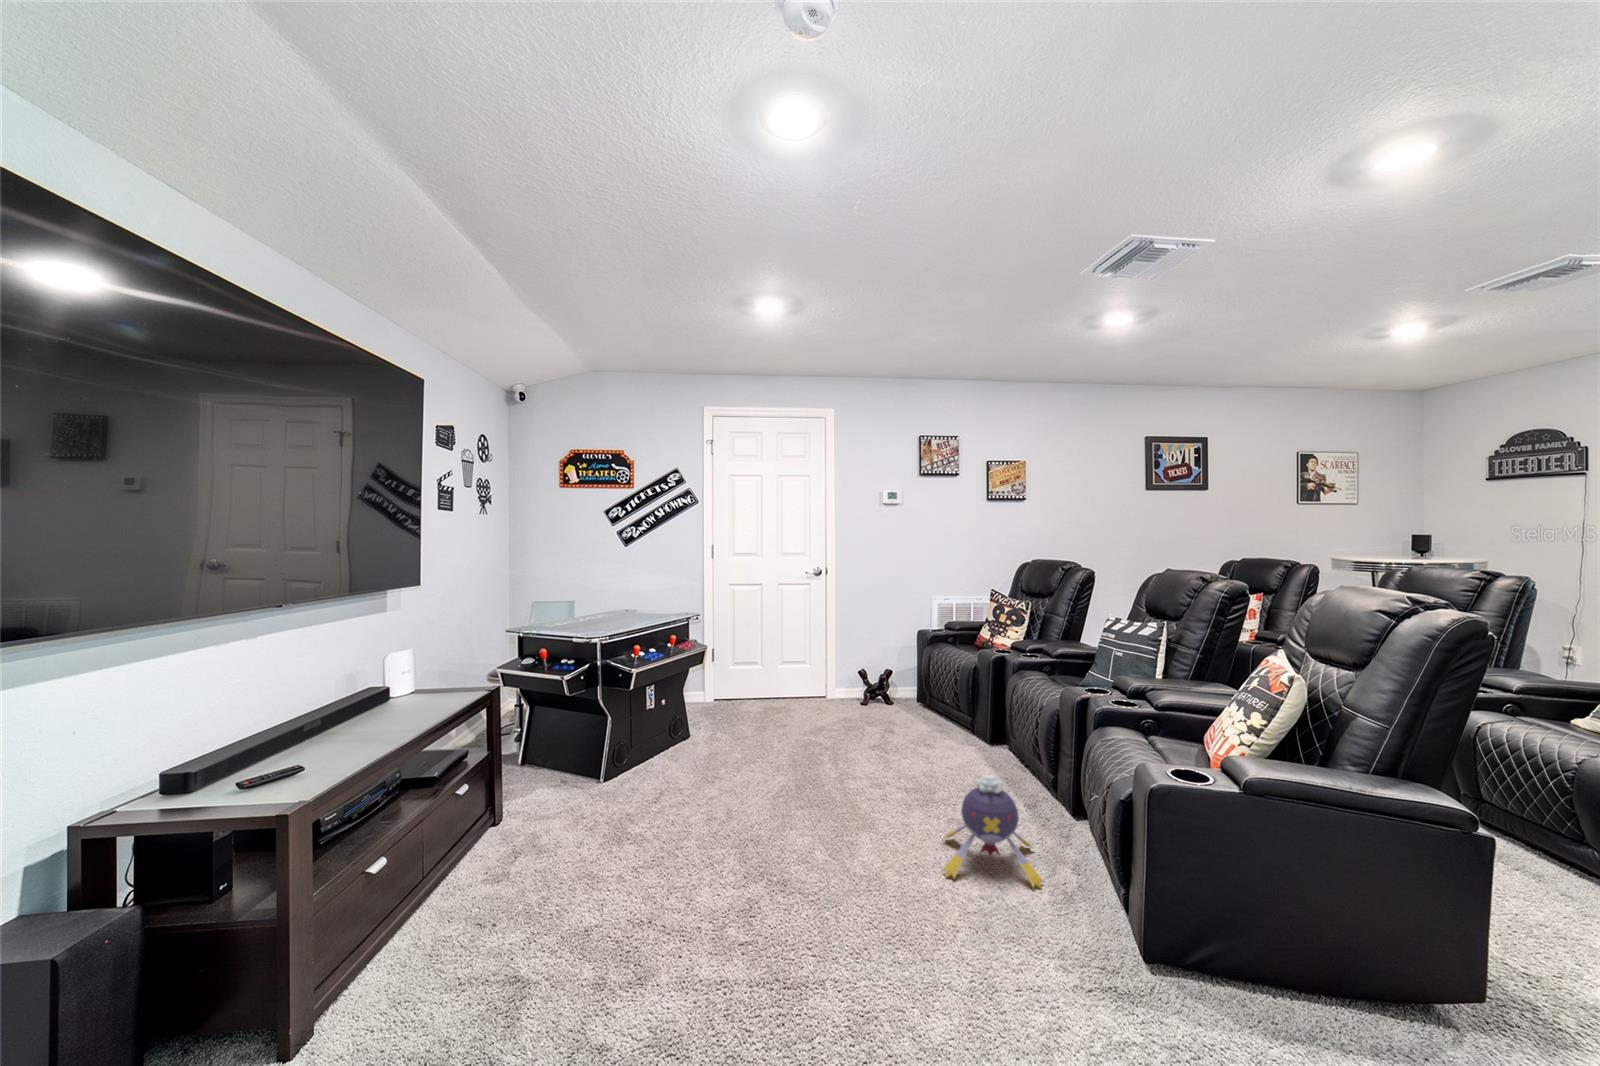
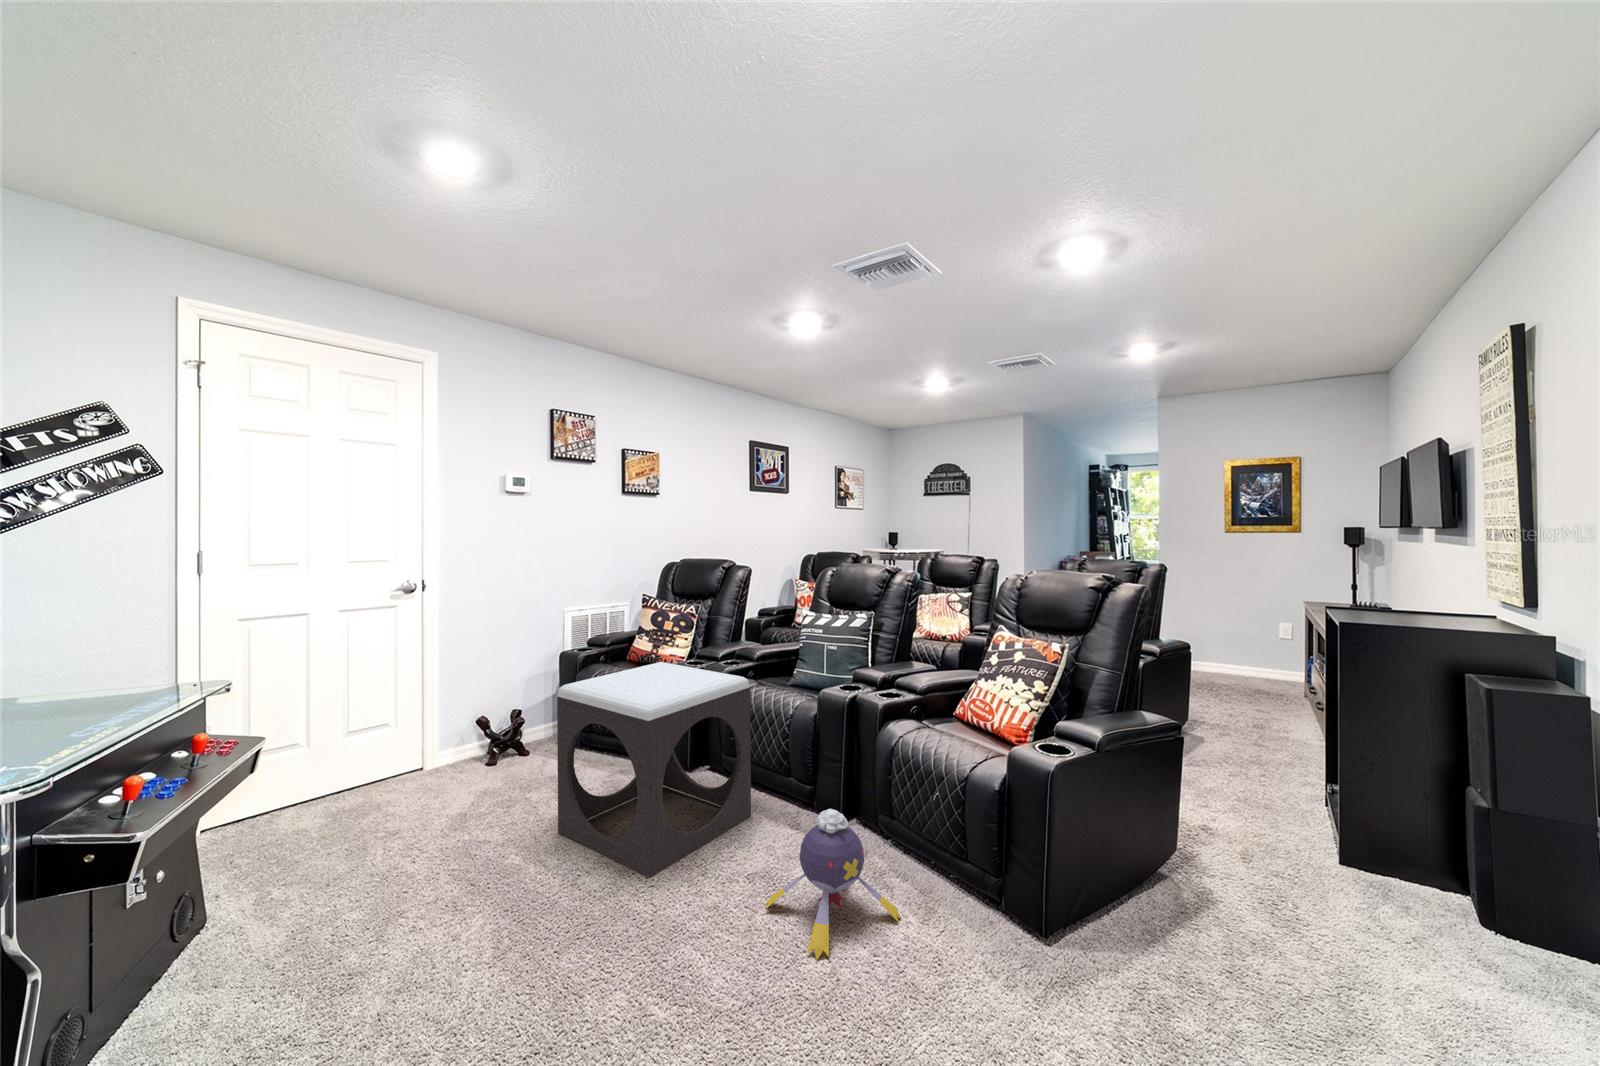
footstool: none [862,644,1002,796] -> present [557,662,751,878]

